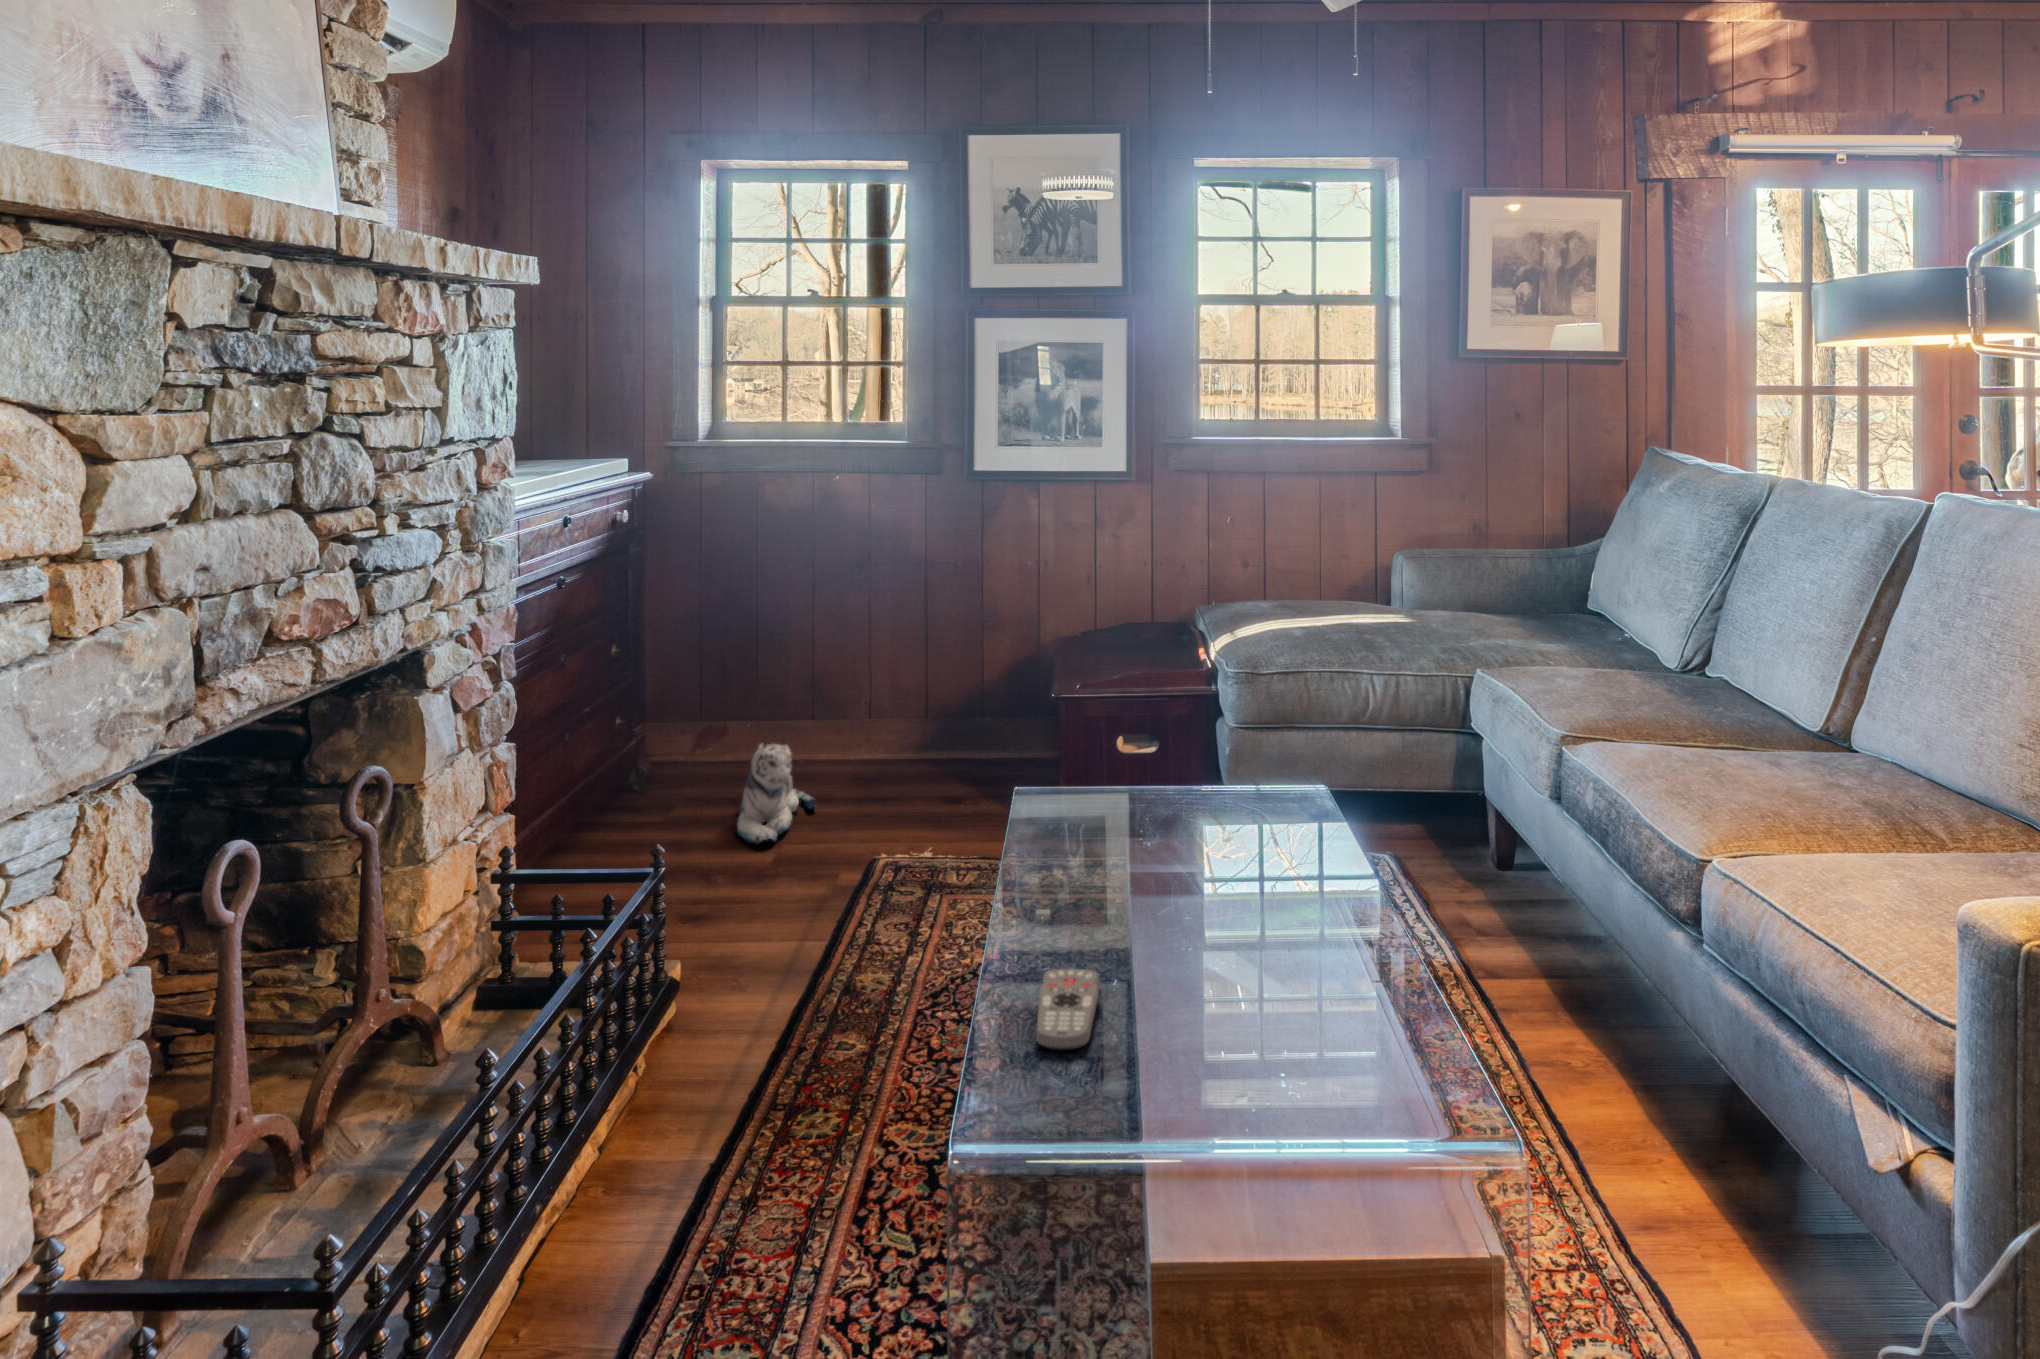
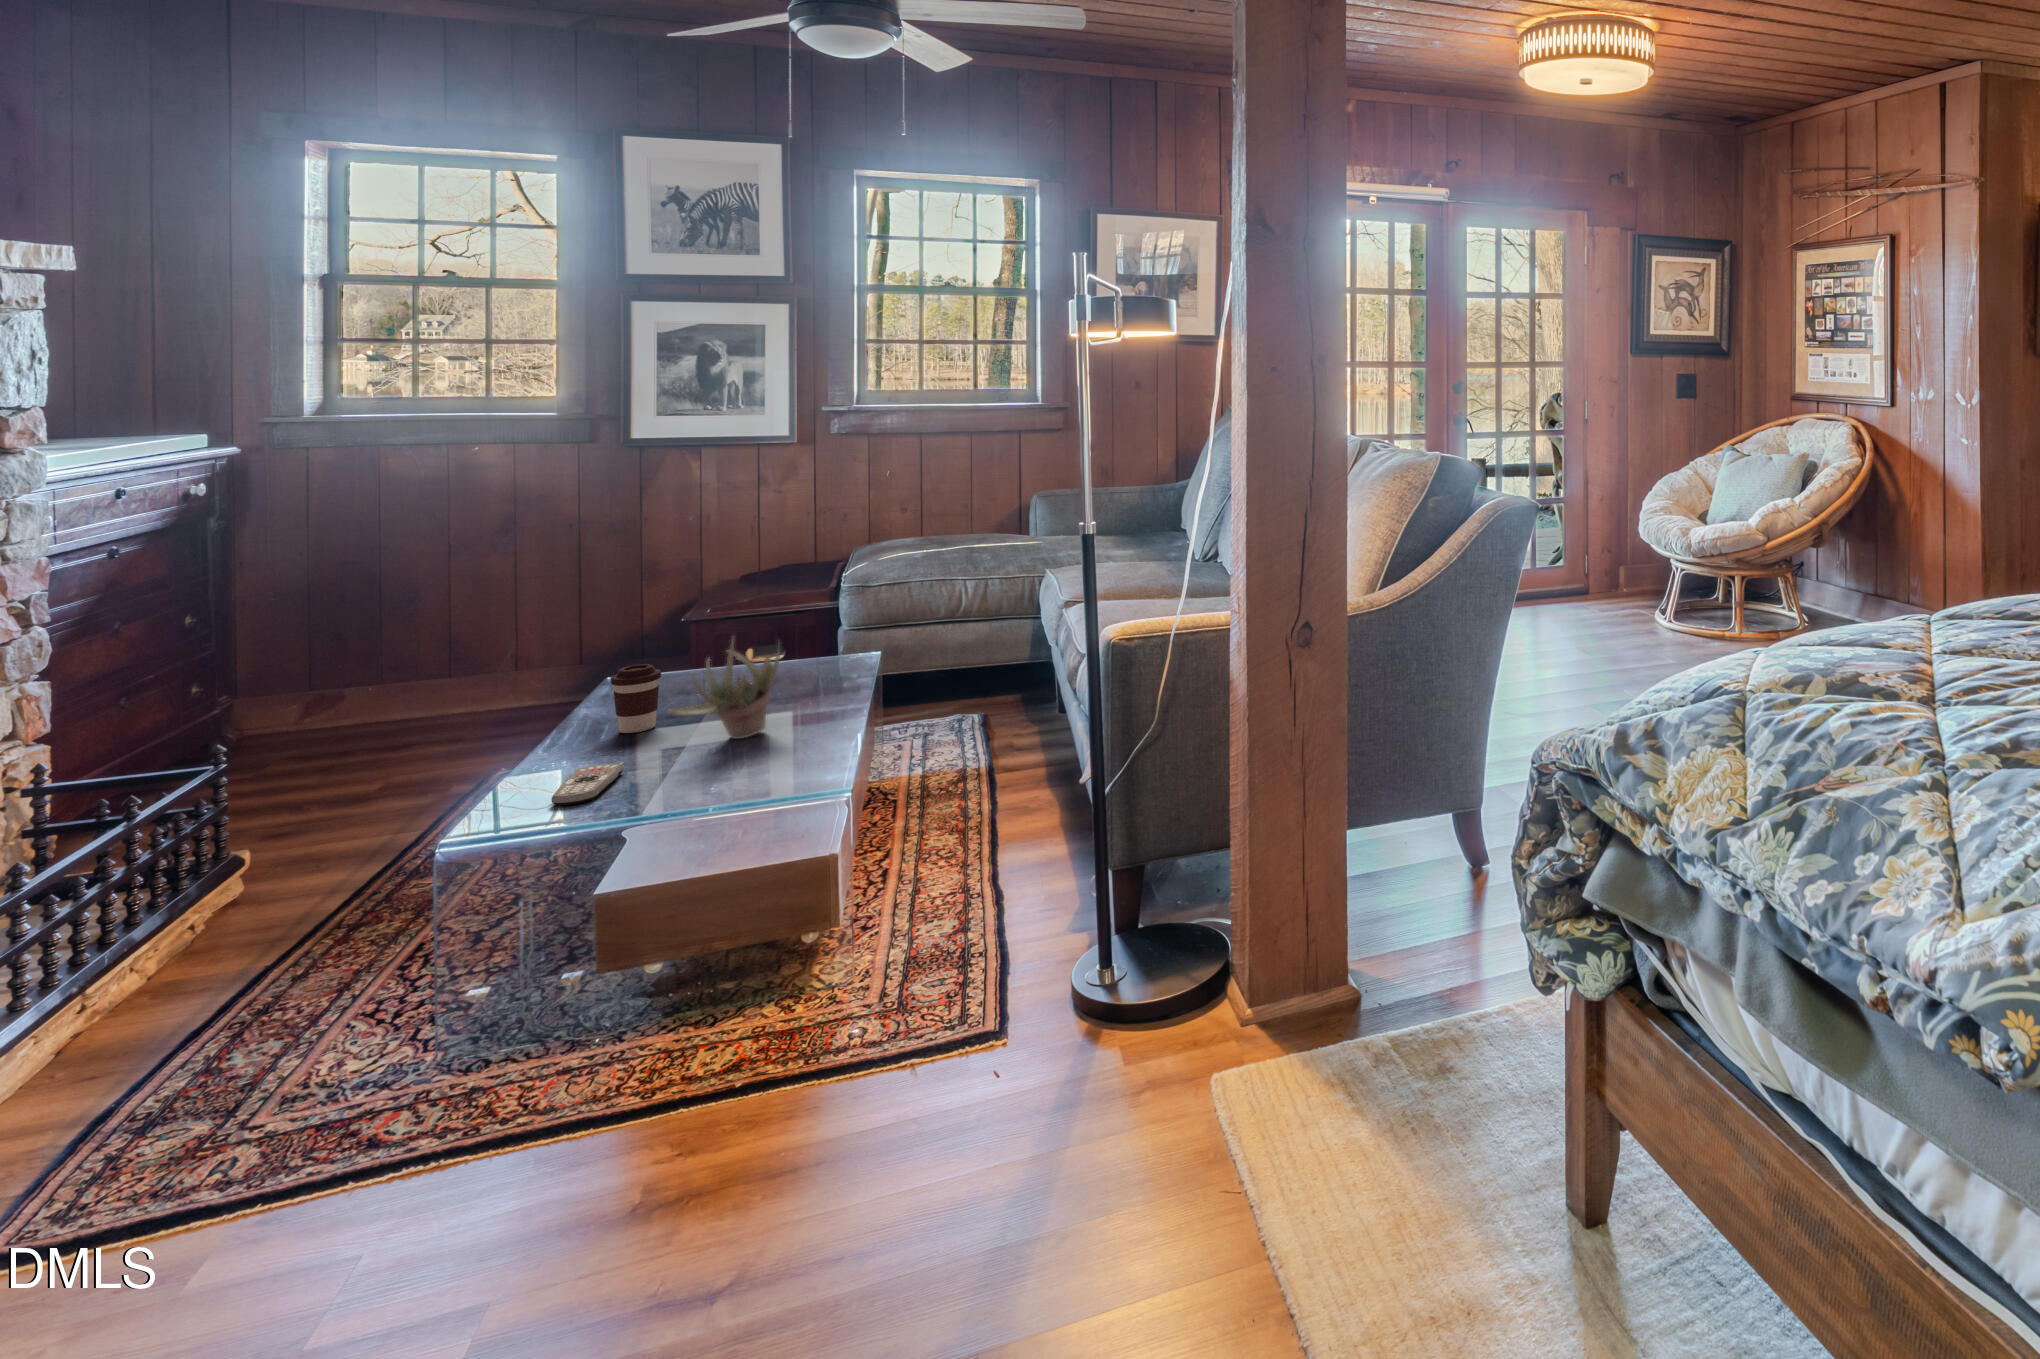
plush toy: present [737,743,817,844] -> none [341,689,441,778]
succulent plant: none [1146,790,1272,939] -> present [667,636,780,739]
coffee cup: none [1044,796,1099,892] -> present [611,664,661,733]

